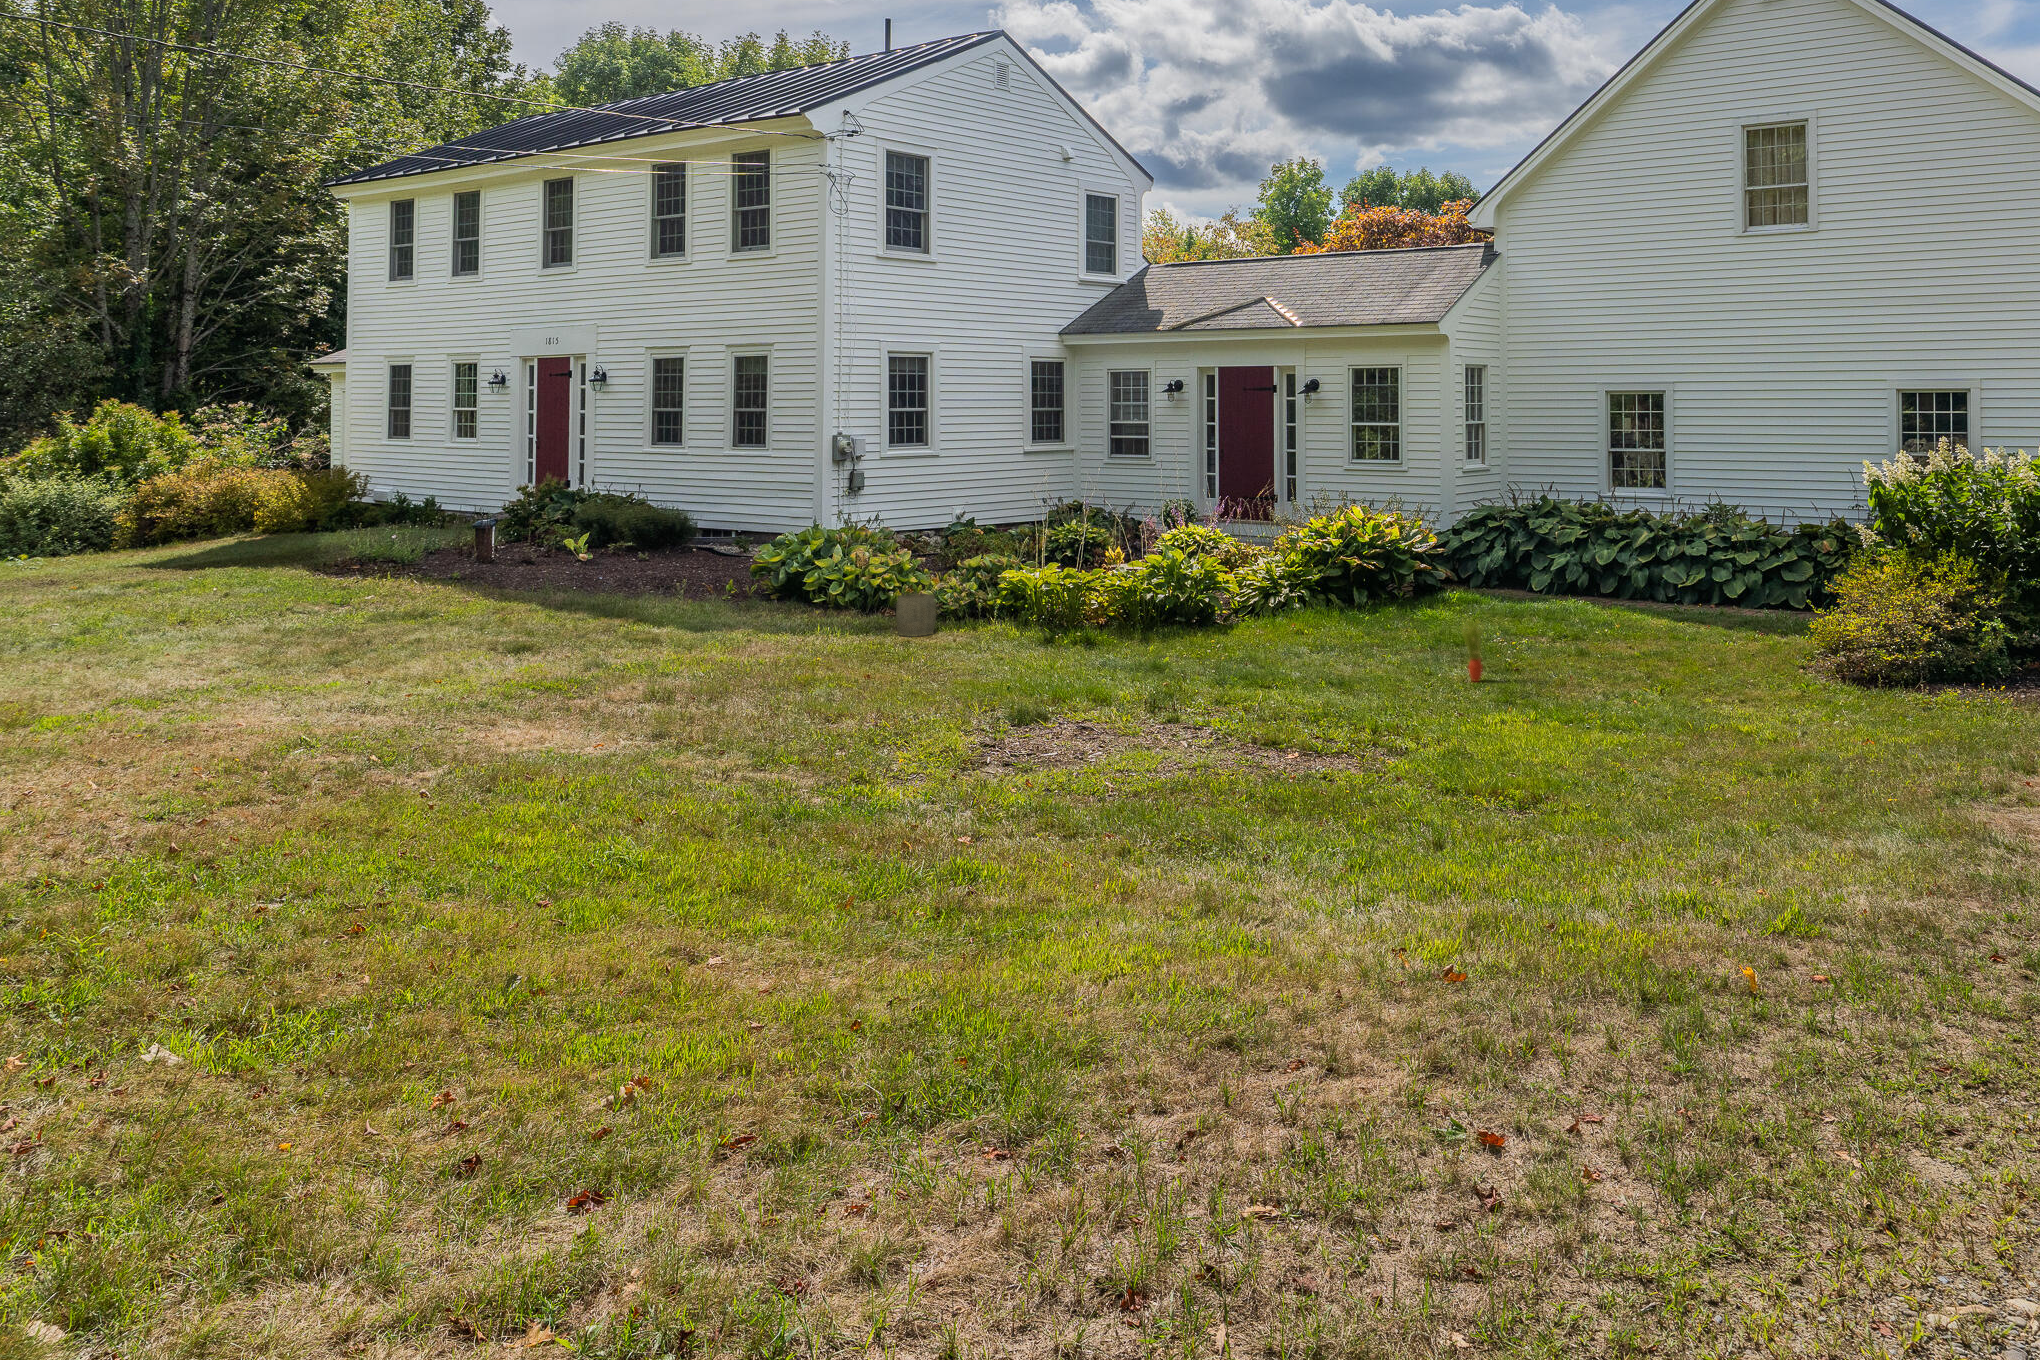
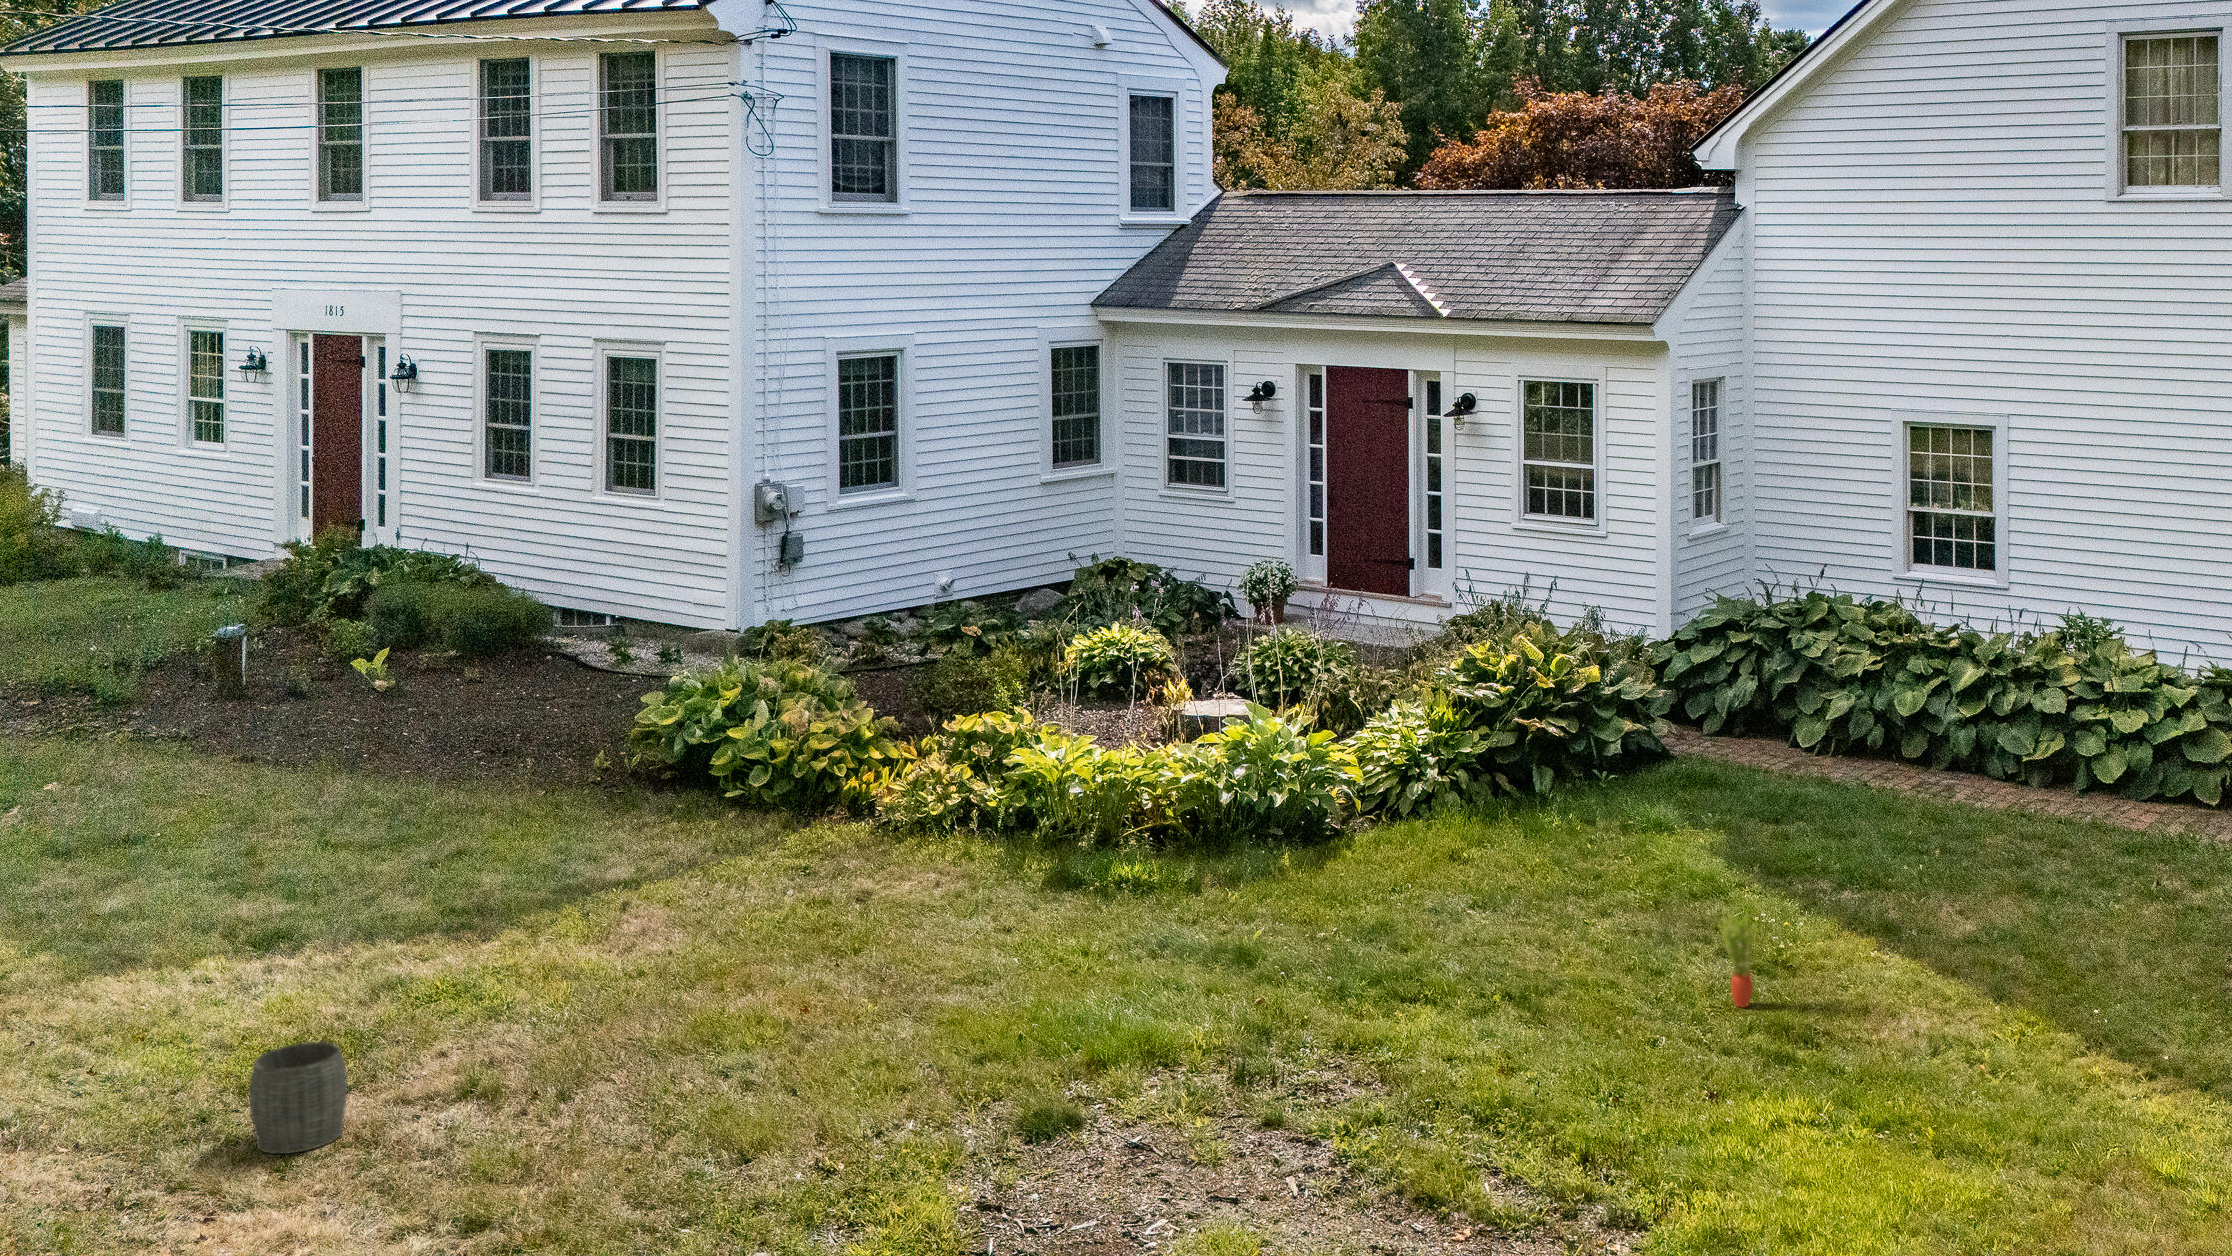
woven basket: present [896,593,936,637] -> present [250,1042,347,1154]

